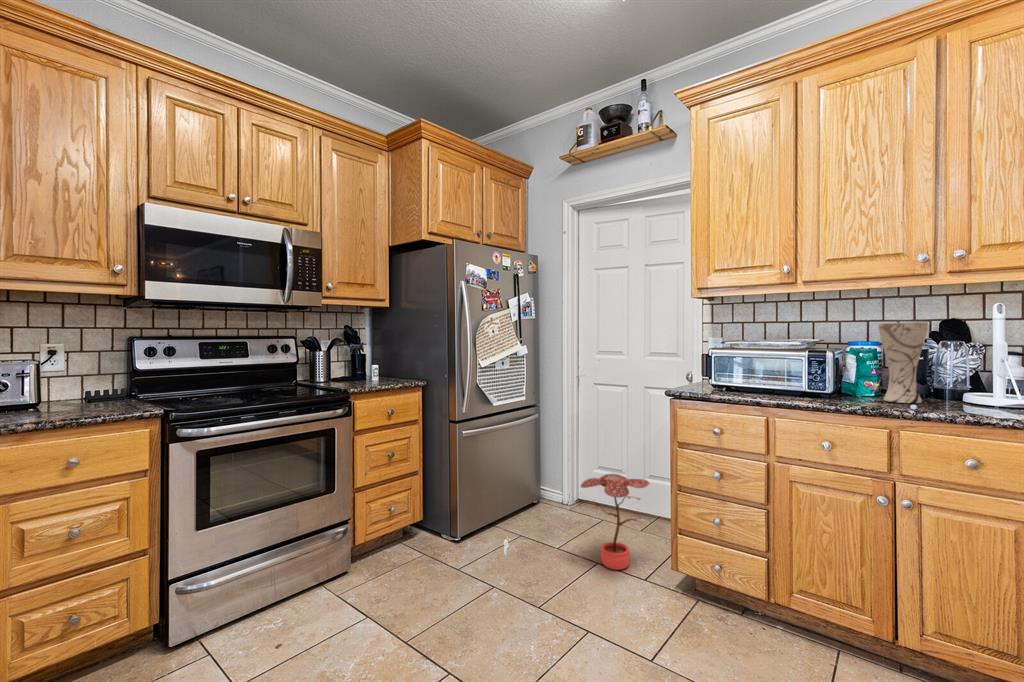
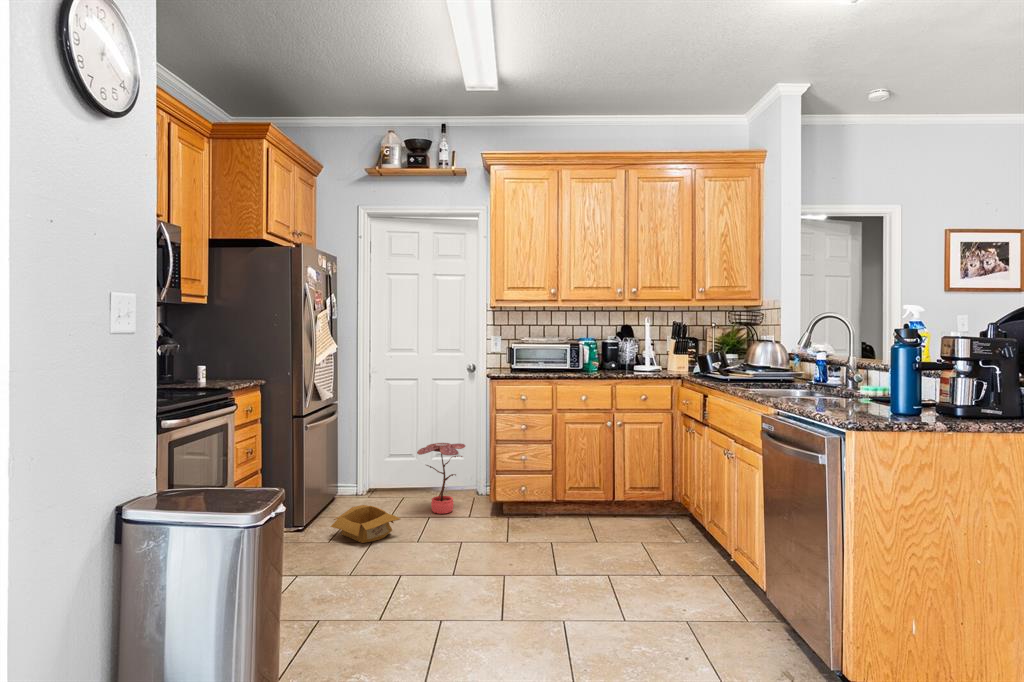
vase: present [878,322,928,403] -> none [602,328,623,372]
cardboard box: none [460,536,530,590] -> present [330,505,400,543]

